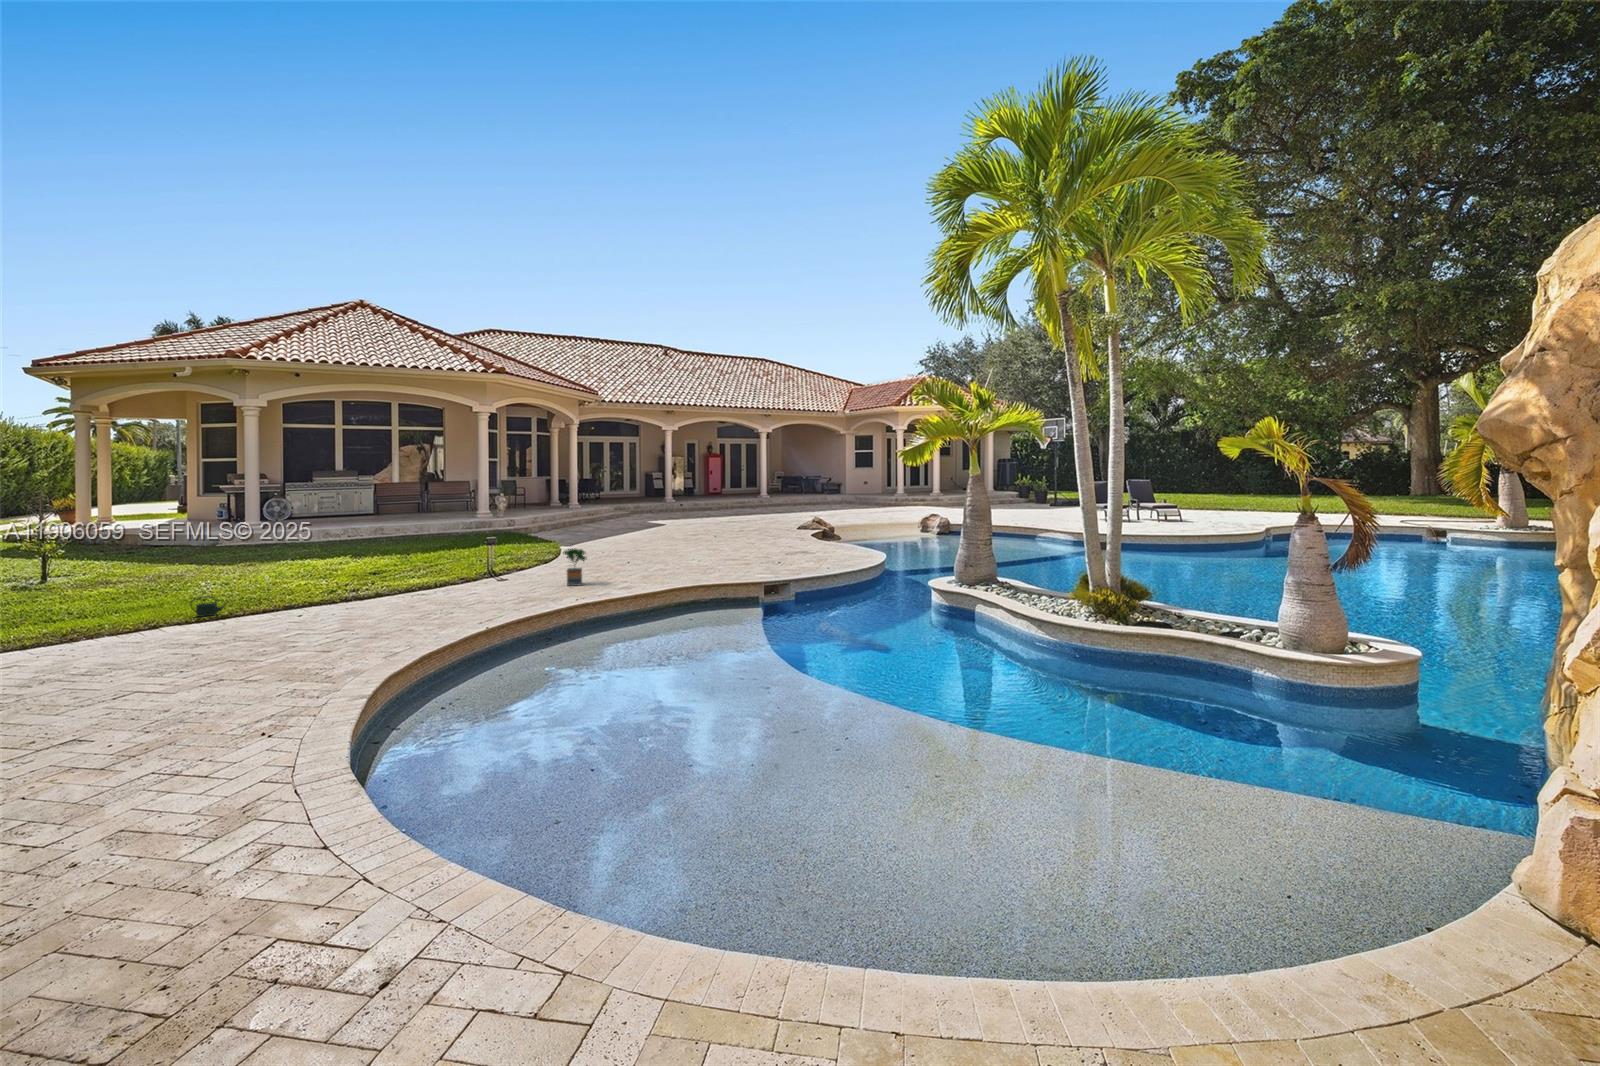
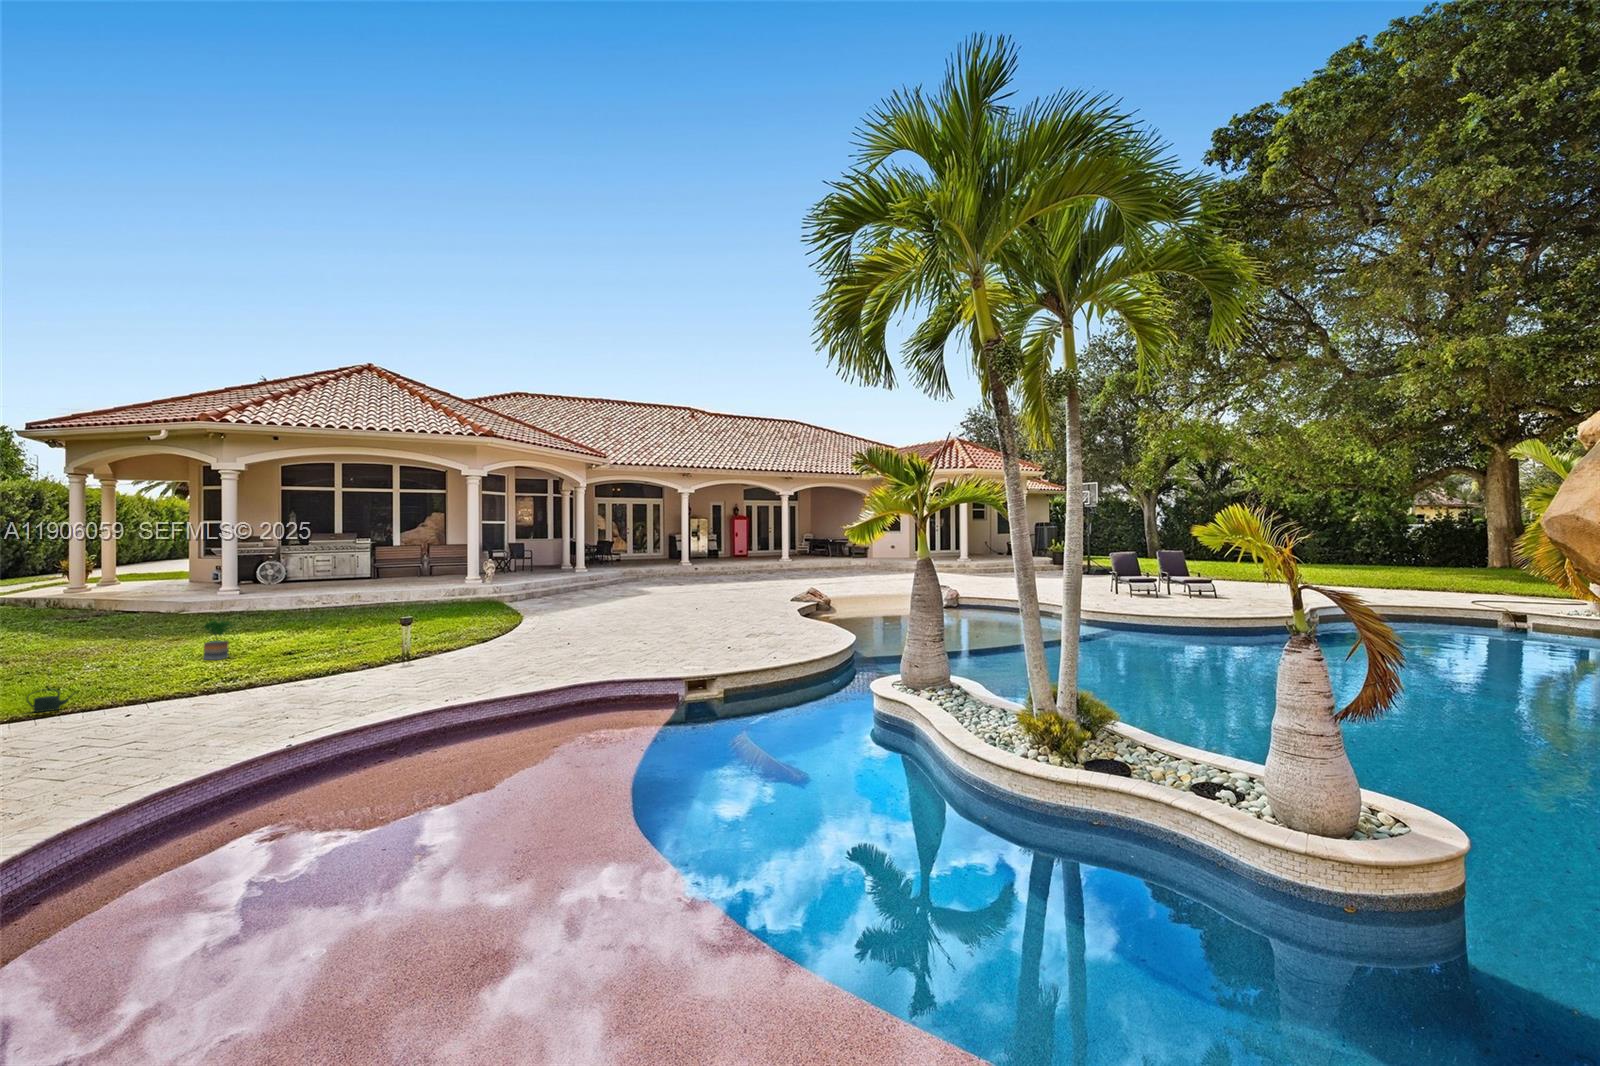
potted tree: present [563,549,587,586] -> present [204,620,232,660]

